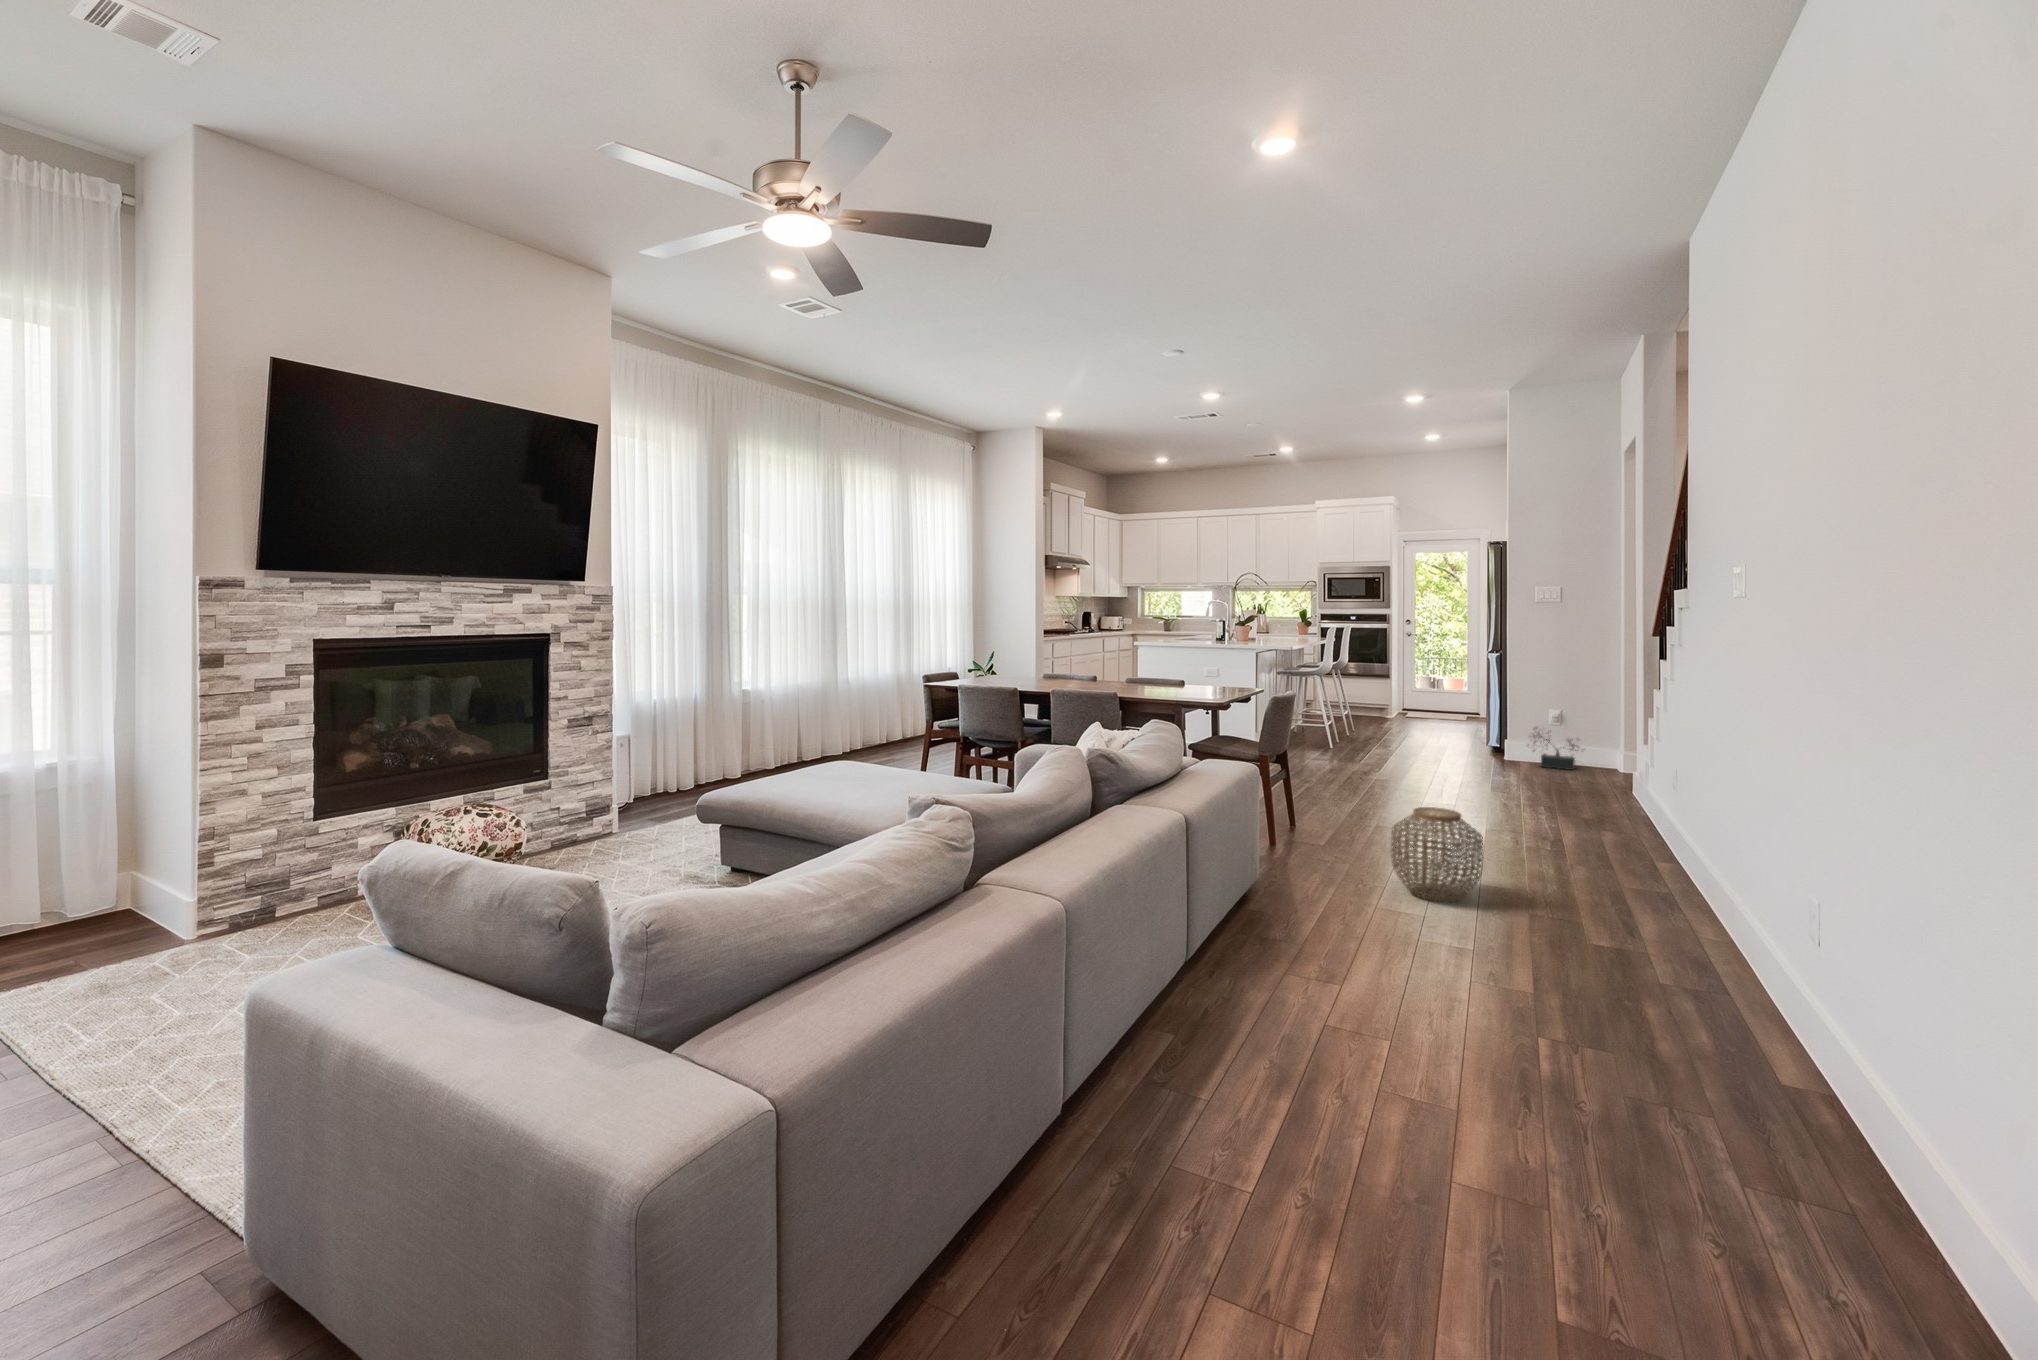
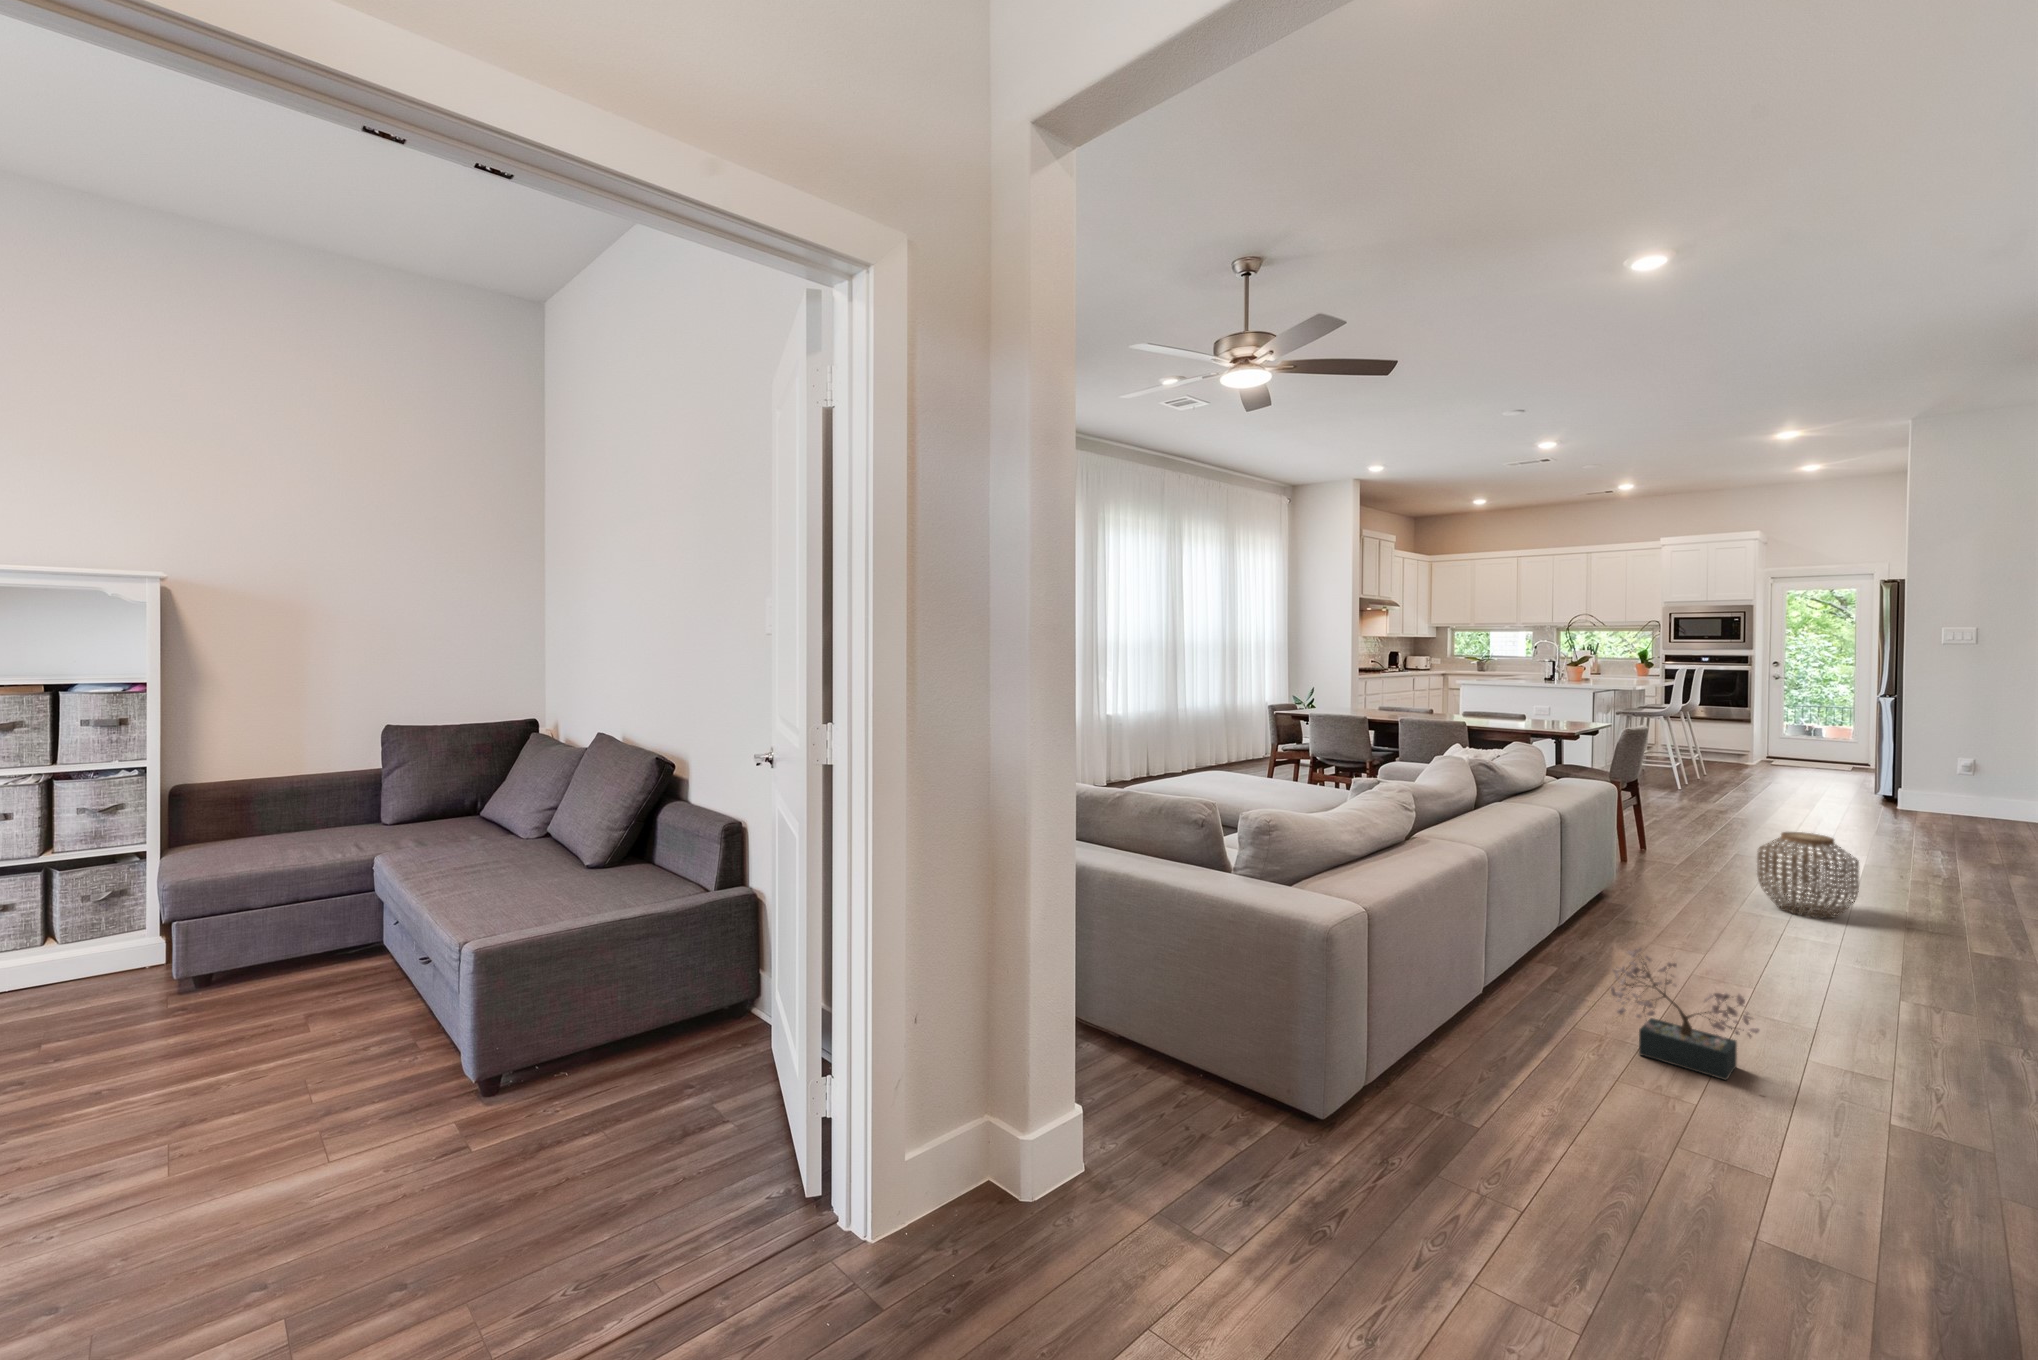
decorative plant: present [1530,727,1579,770] -> present [1611,948,1759,1080]

